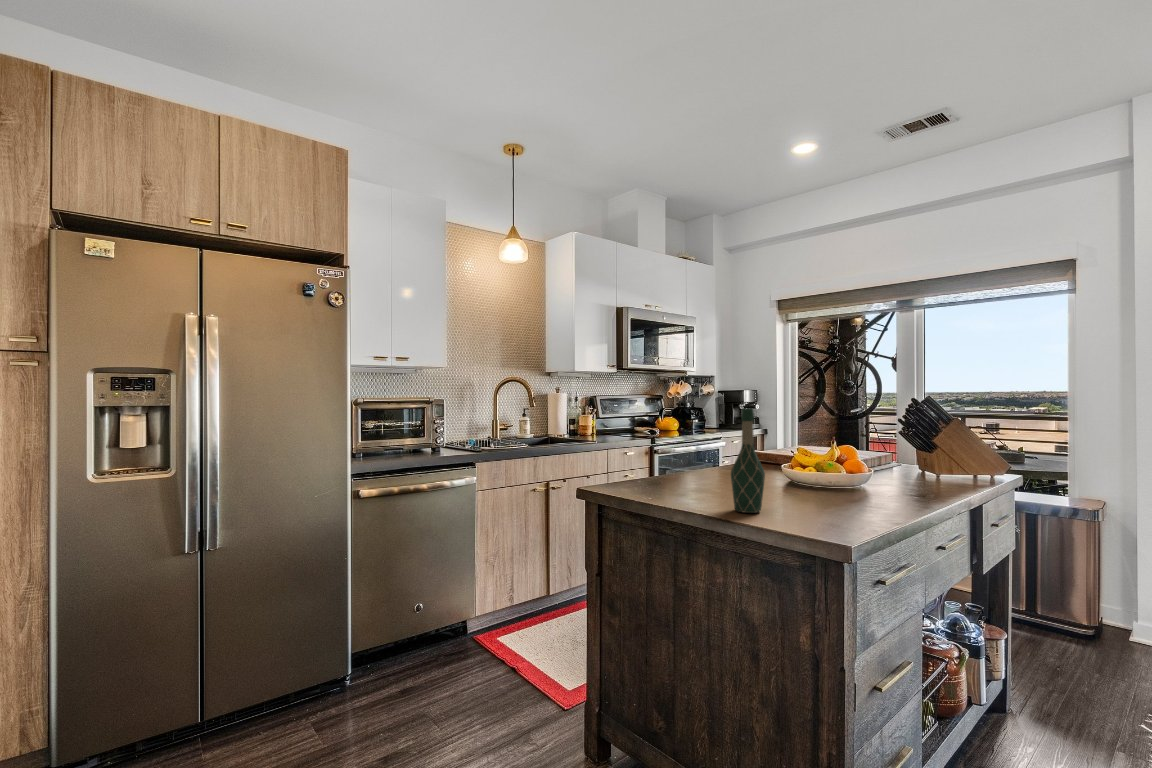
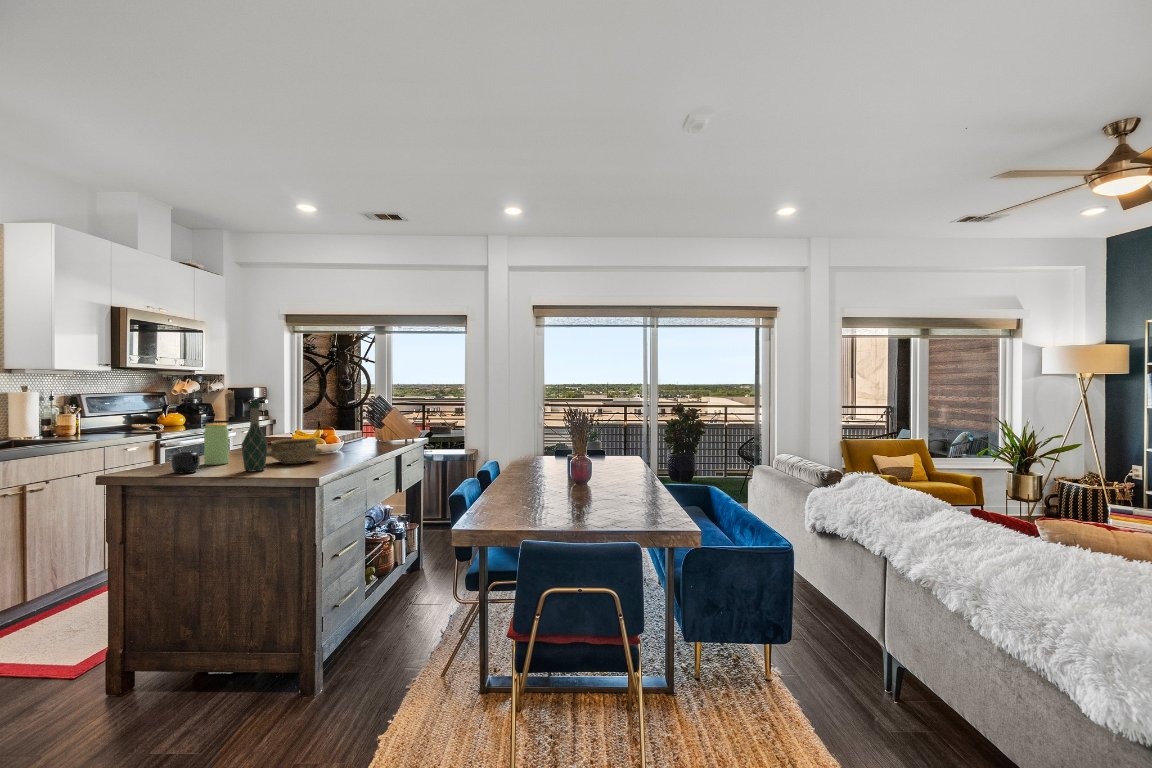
jar: none [689,437,716,492] -> present [204,423,229,465]
ceramic bowl: none [759,465,841,504] -> present [267,439,322,464]
mug: none [651,474,682,503] -> present [171,452,200,474]

